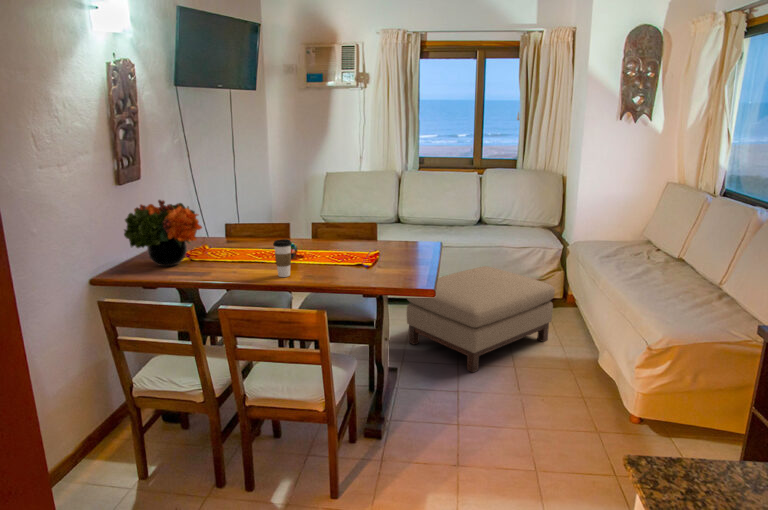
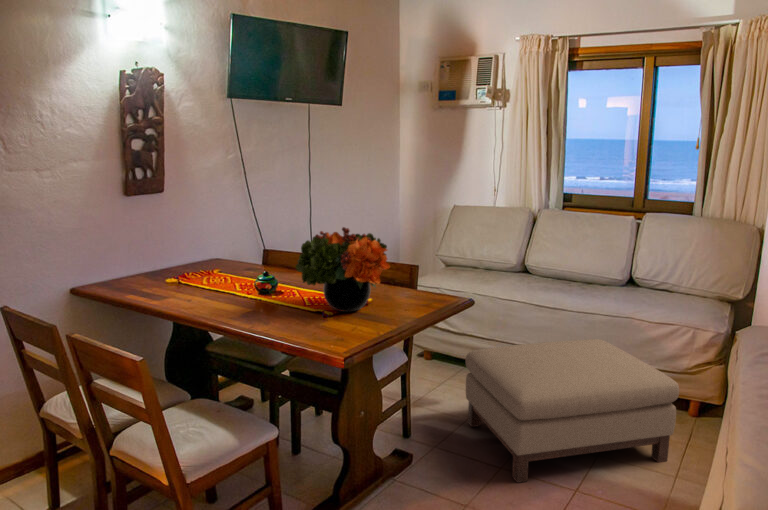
flower arrangement: present [124,200,202,266] -> present [296,227,390,312]
coffee cup: present [273,239,292,277] -> none [226,267,249,312]

